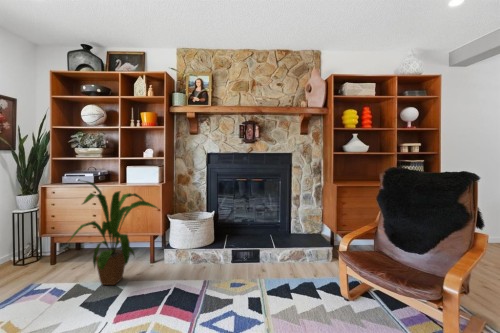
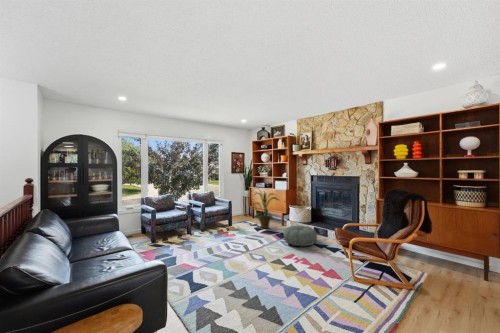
pouf: none [197,252,271,310] -> present [284,225,317,246]

